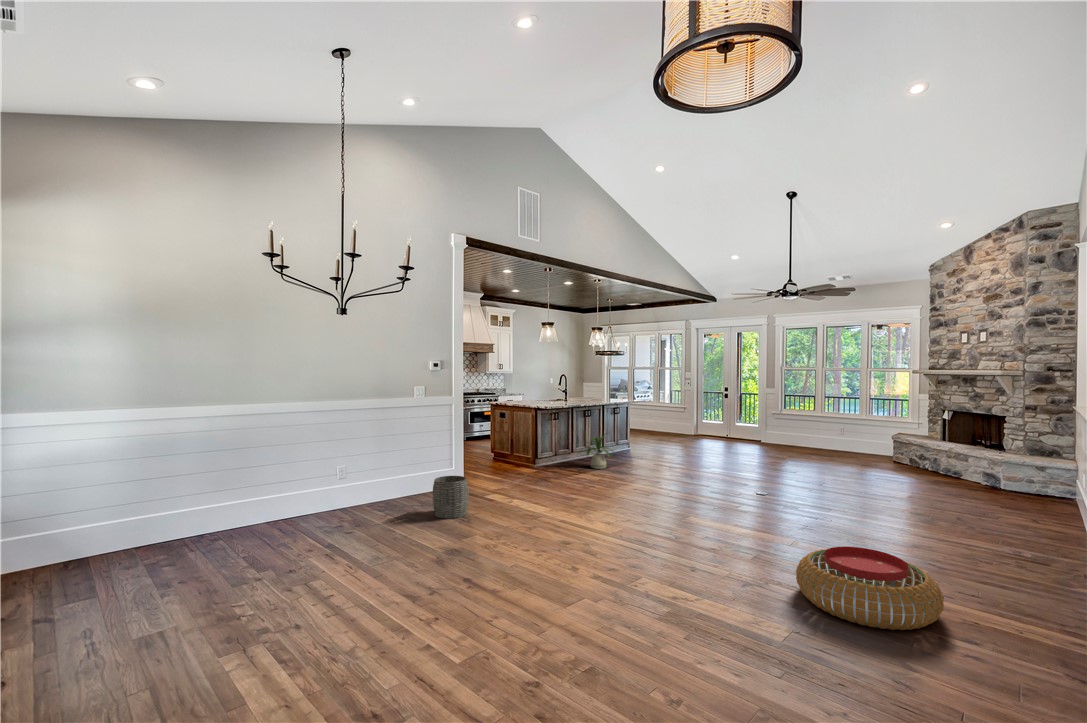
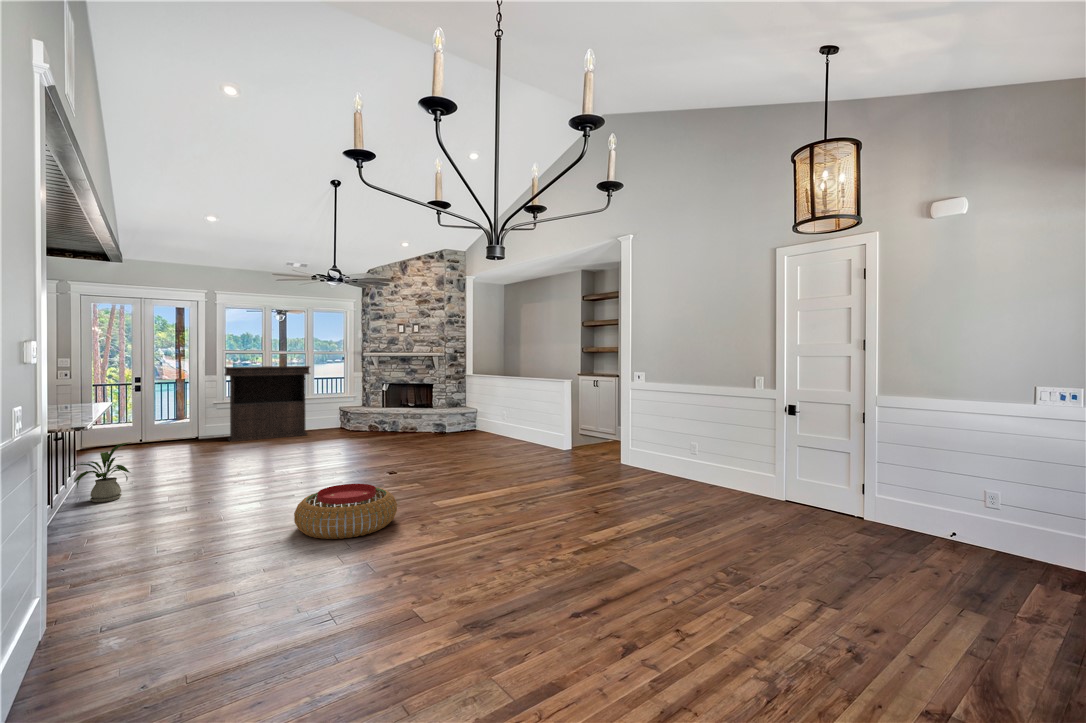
console table: none [754,383,837,457] -> present [224,366,310,442]
woven basket: present [433,476,469,519] -> none [54,544,145,641]
pouf: present [796,547,944,630] -> present [294,484,397,539]

